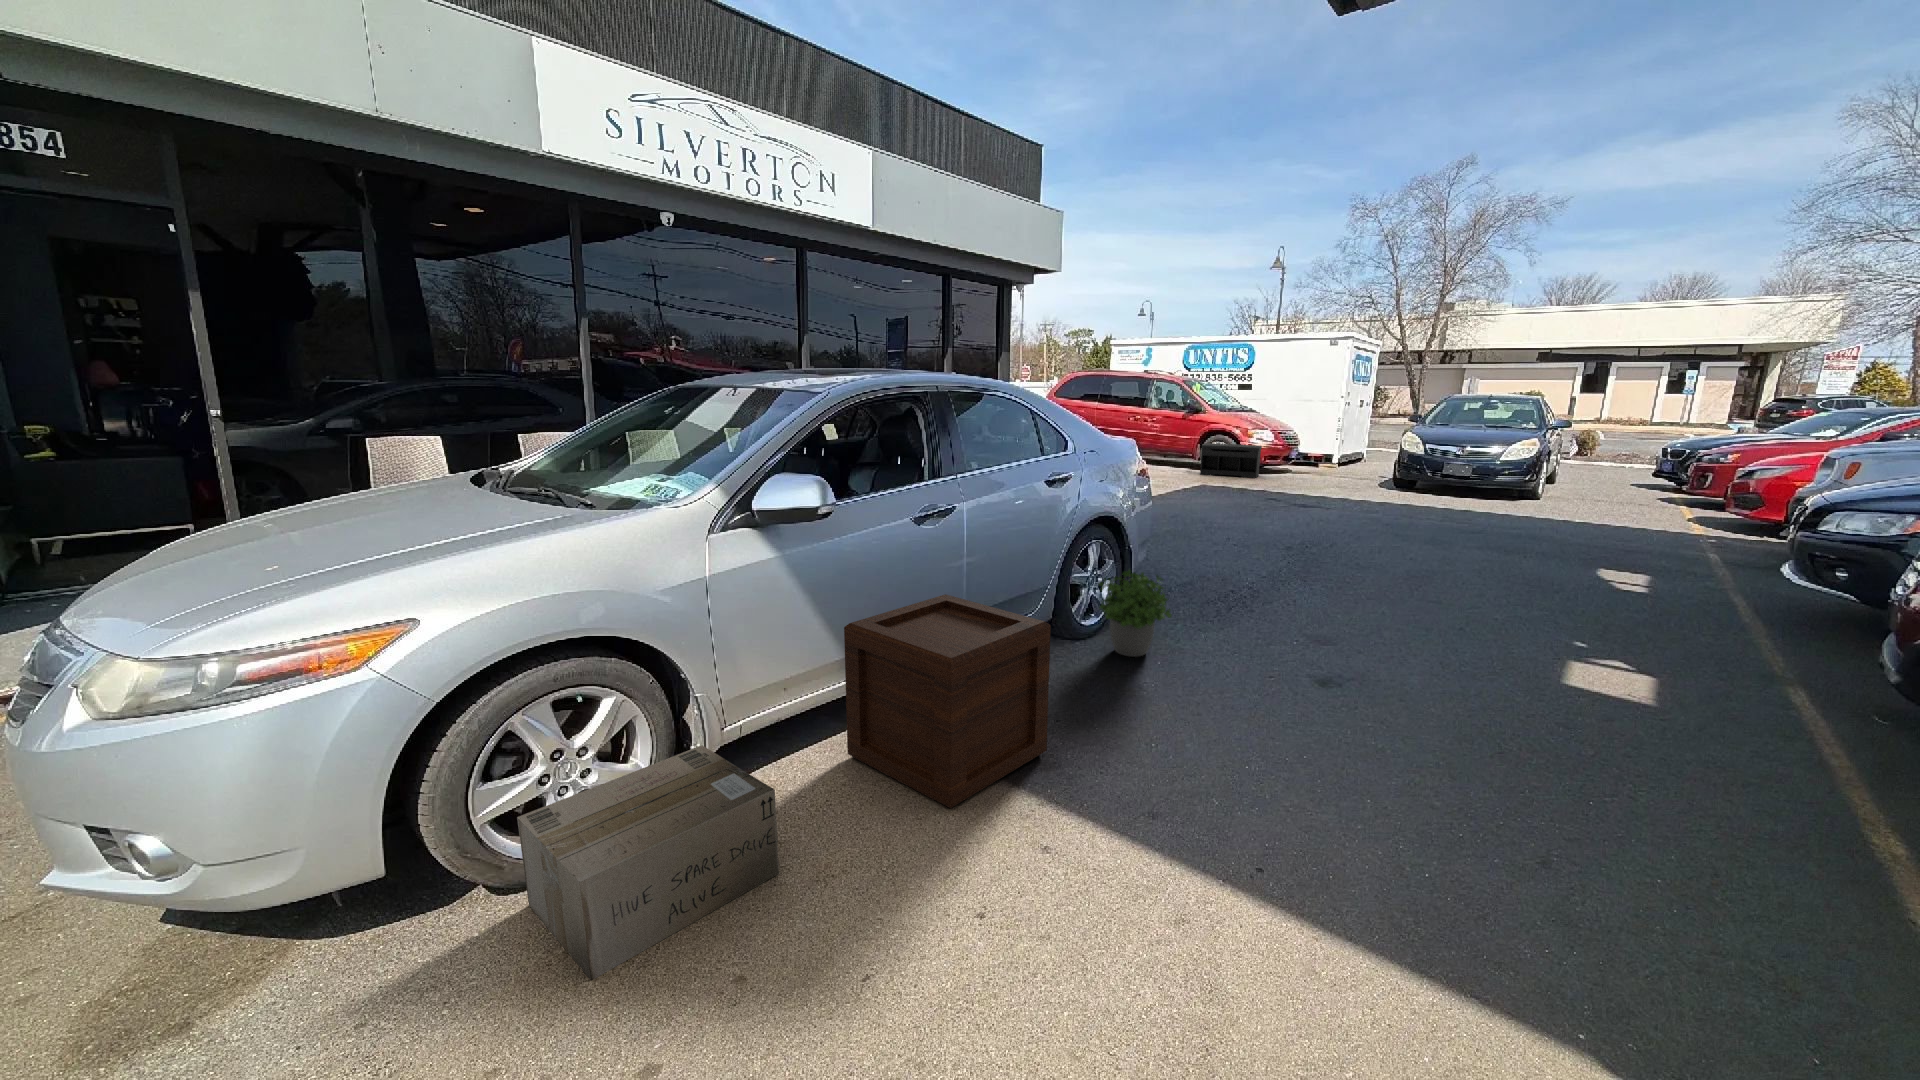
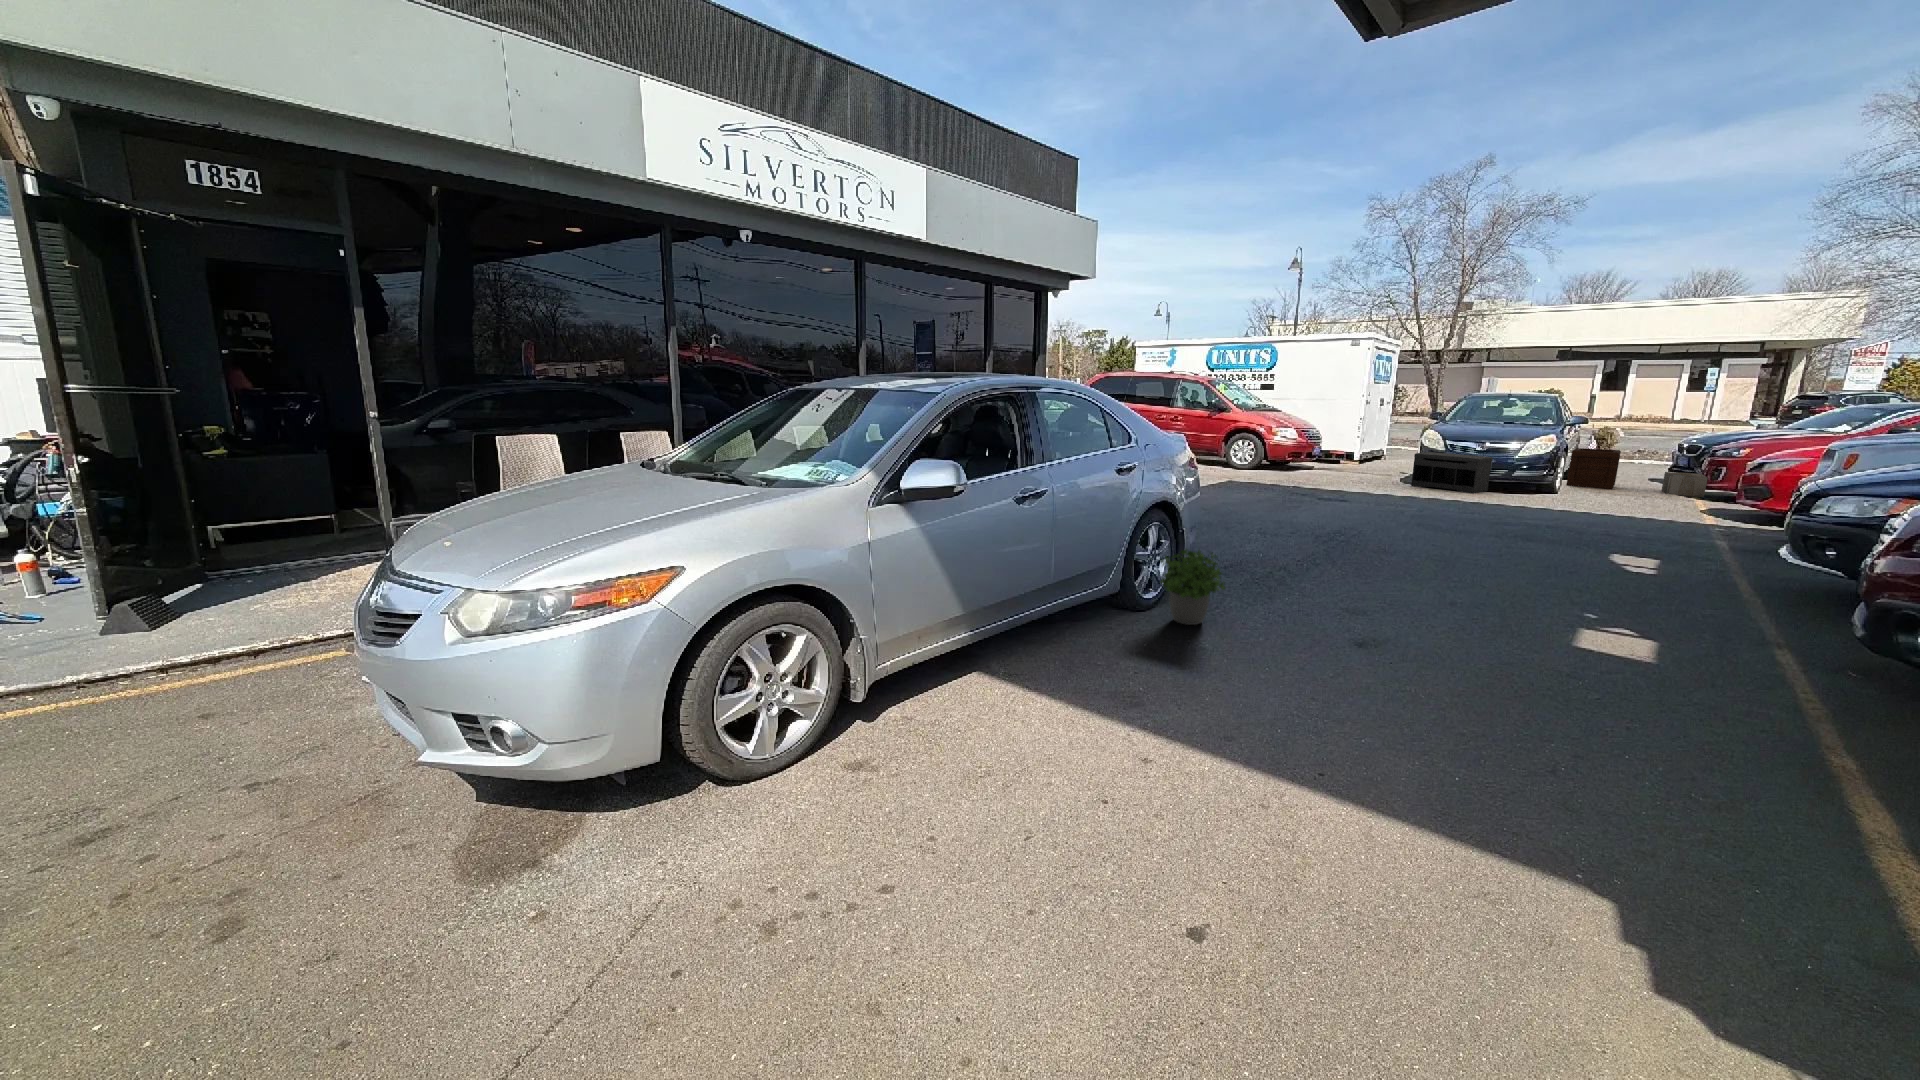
bench: present [1200,443,1262,478] -> present [1411,452,1493,494]
wooden crate: present [844,594,1051,808] -> present [1566,448,1621,490]
cardboard box: present [517,745,779,980] -> present [1662,472,1708,497]

